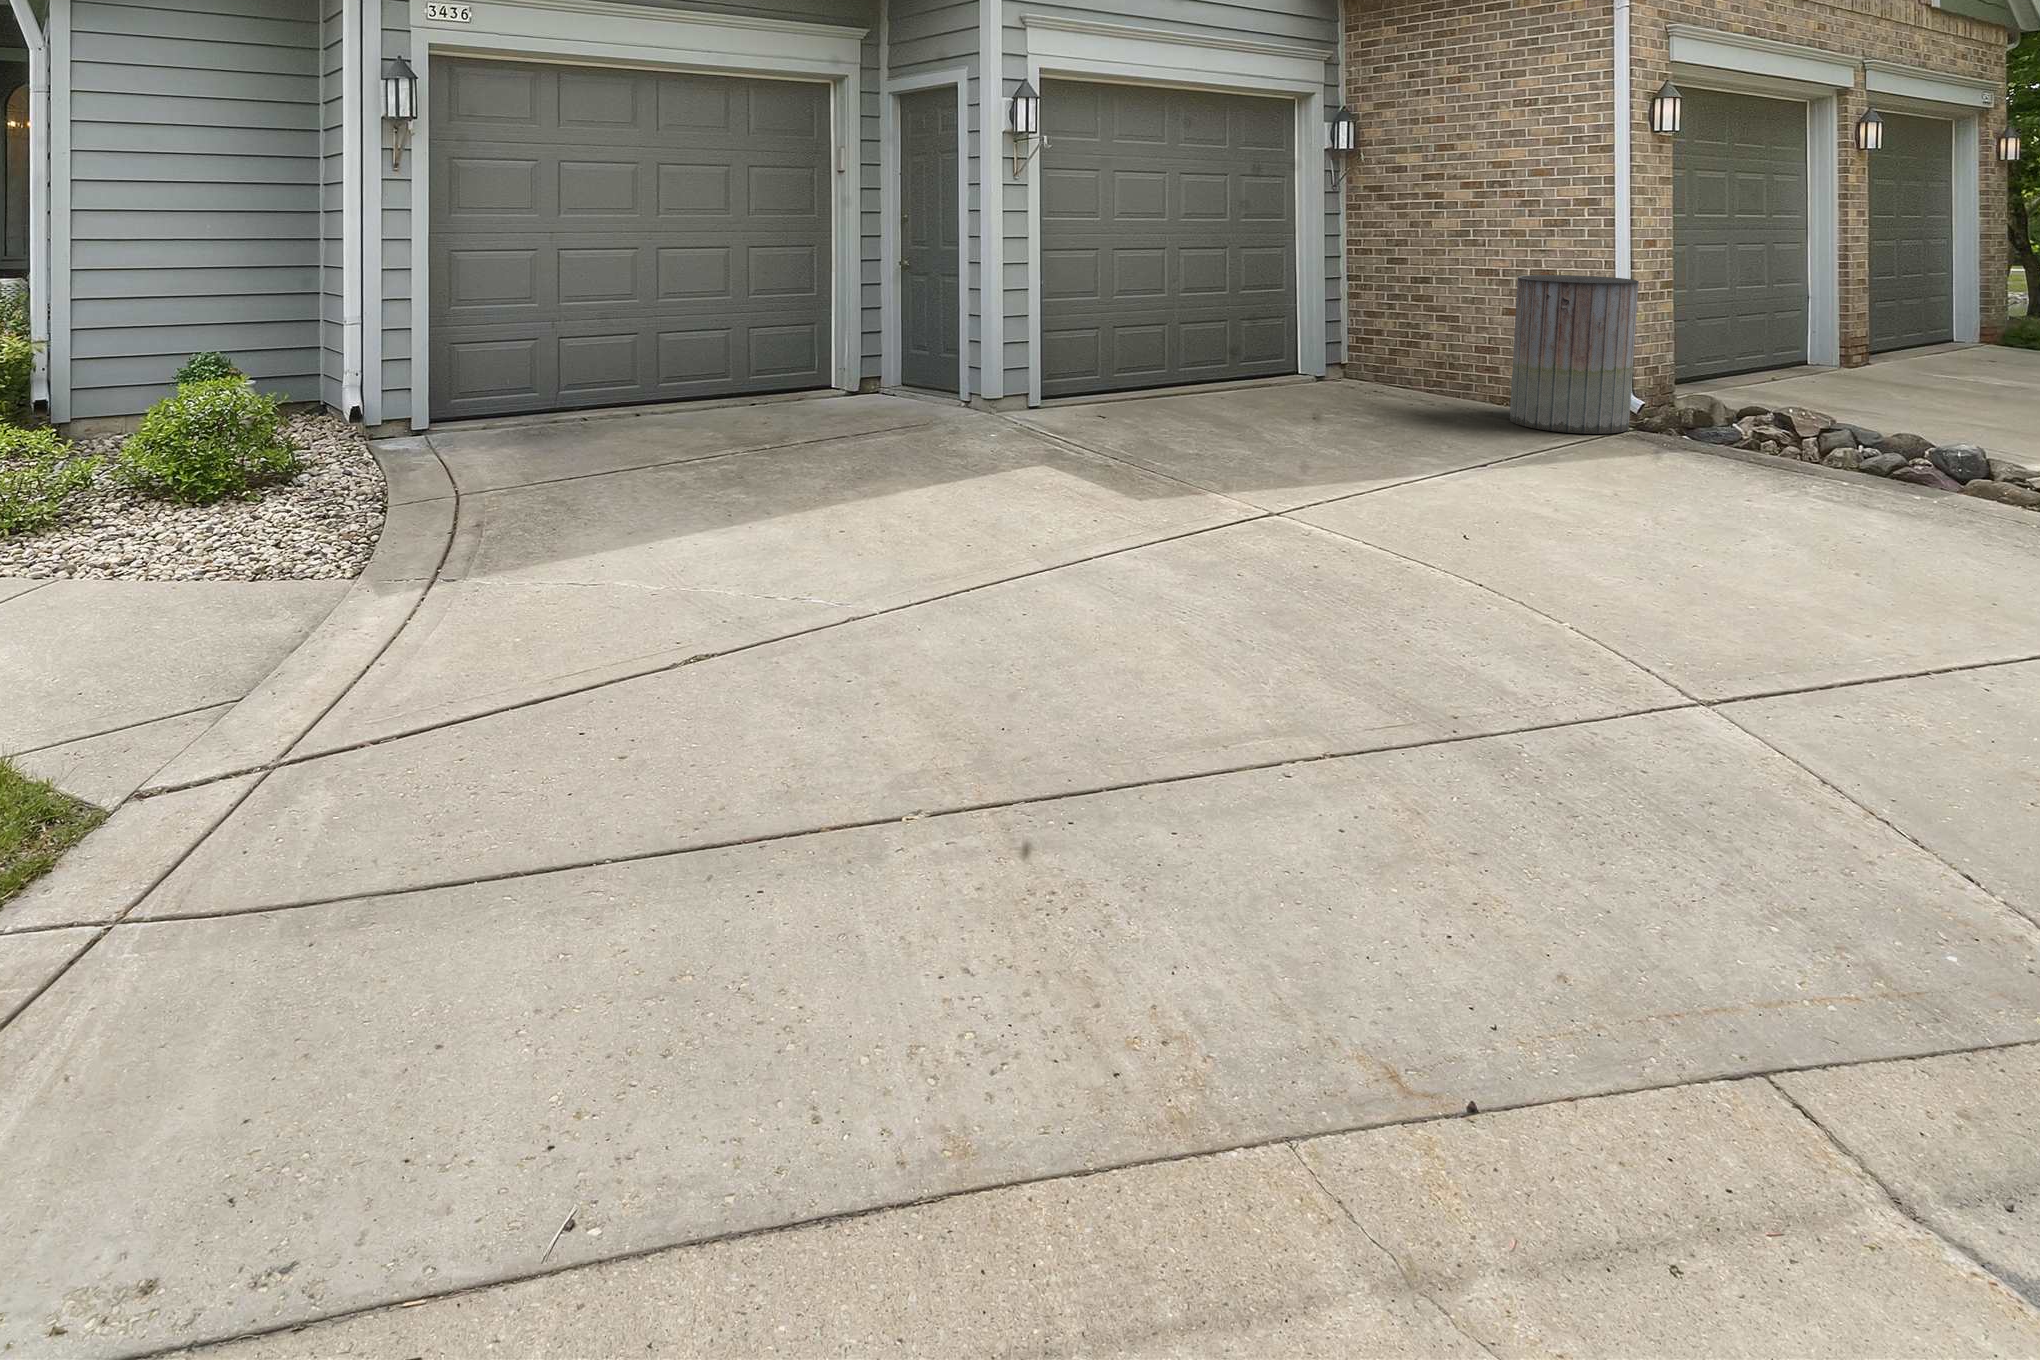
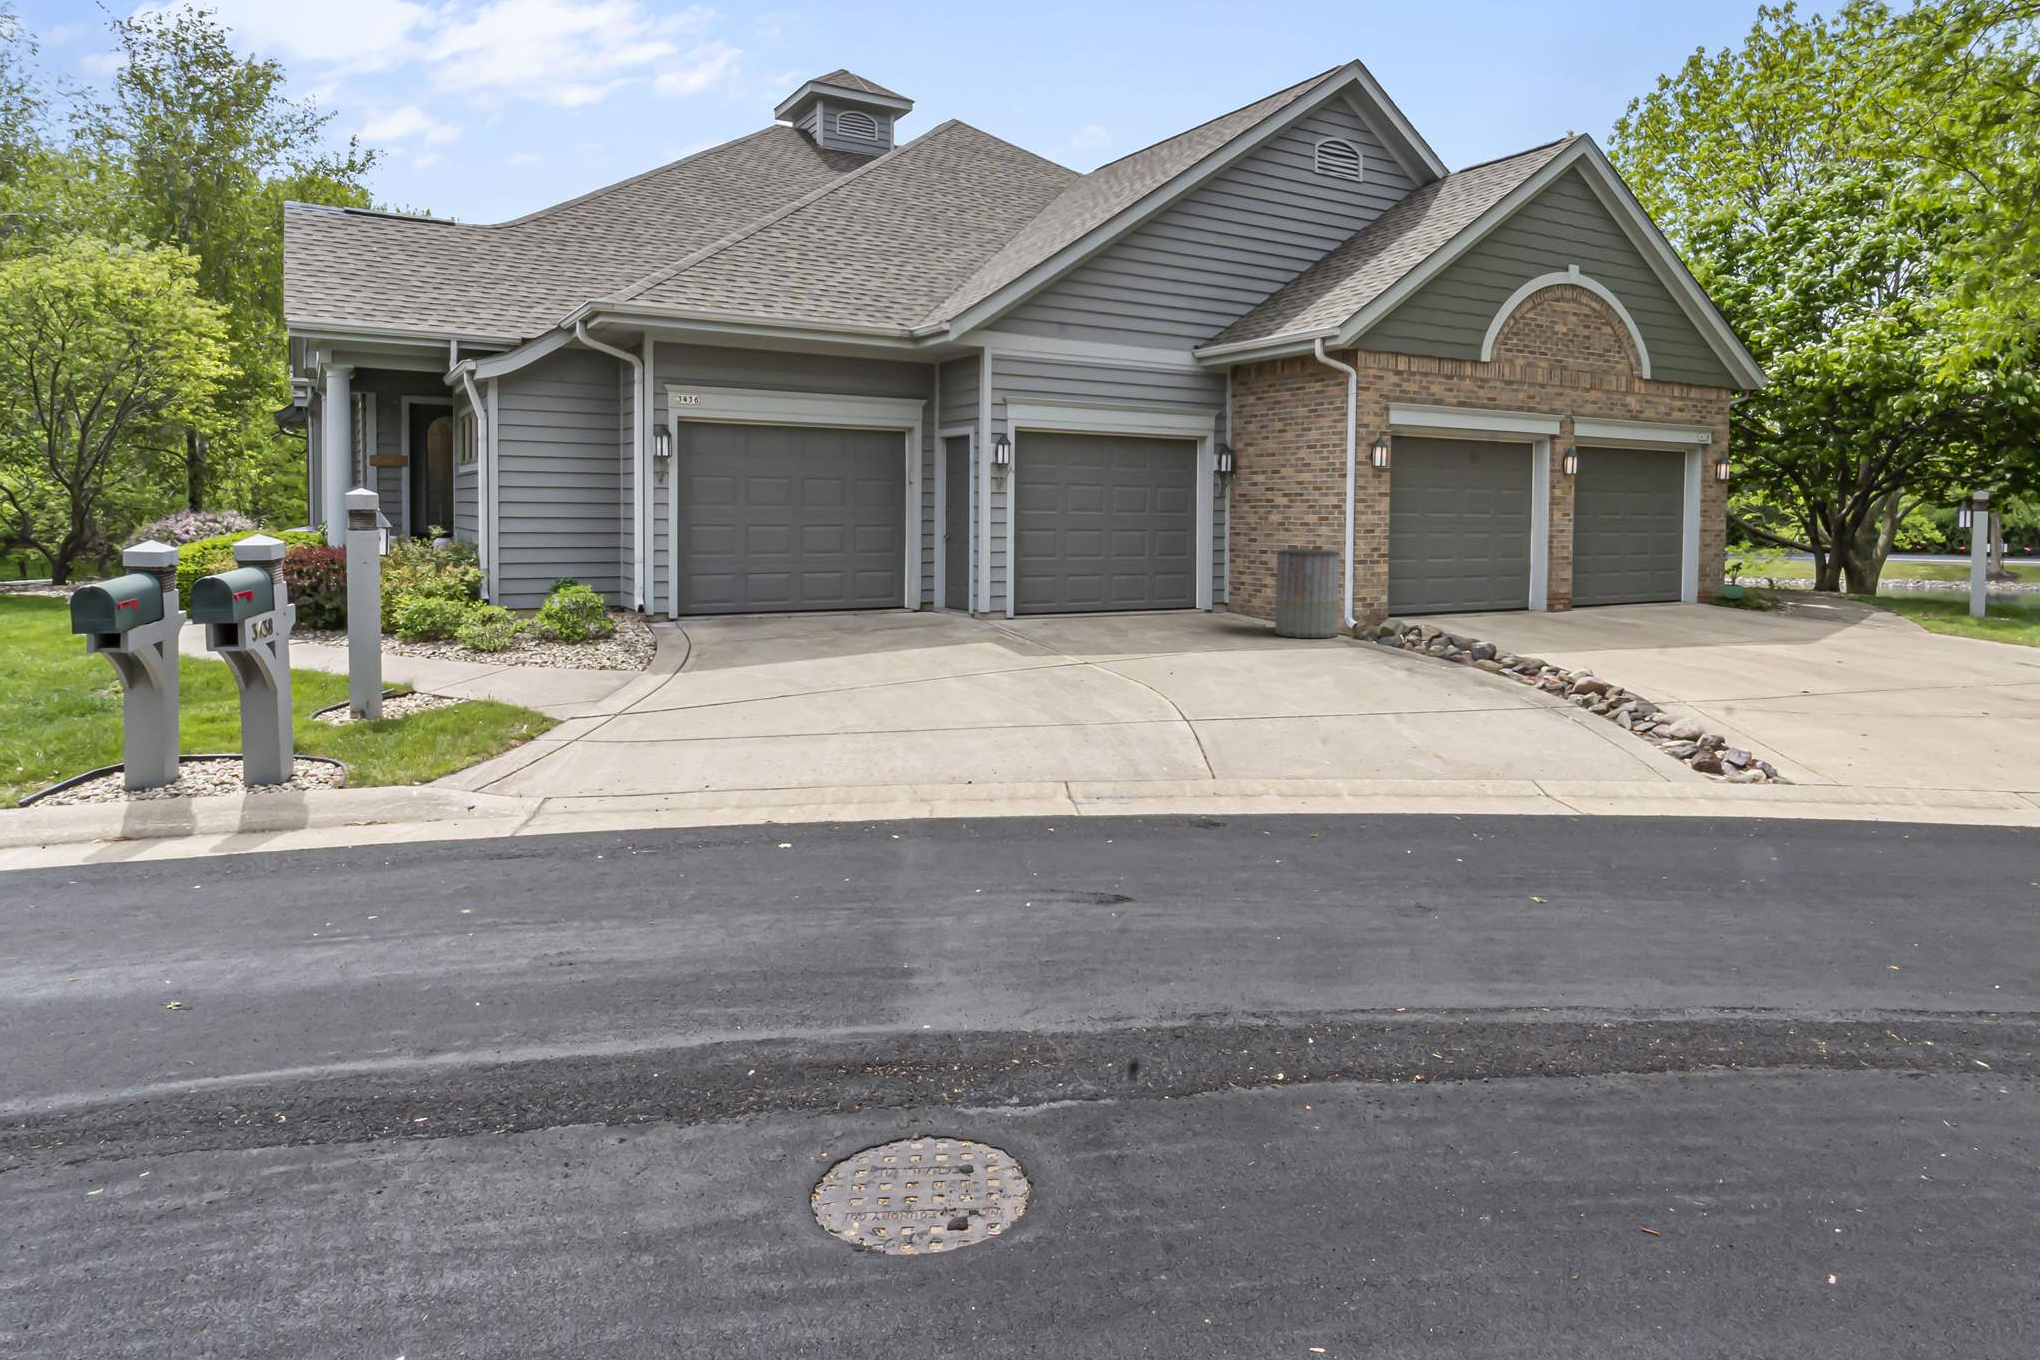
potted plant: none [1993,286,2027,340] -> present [1722,562,1743,599]

